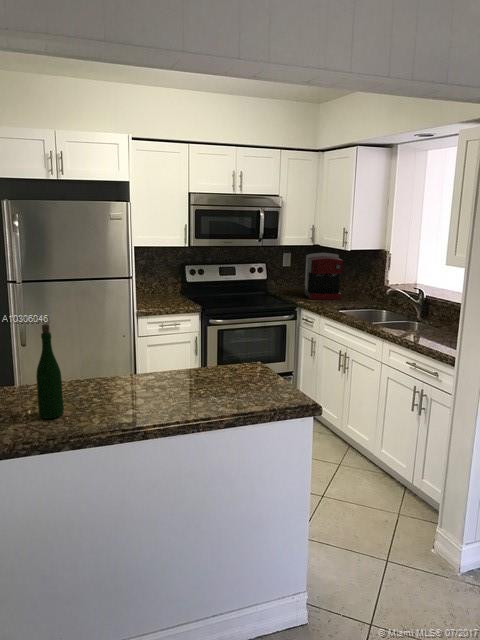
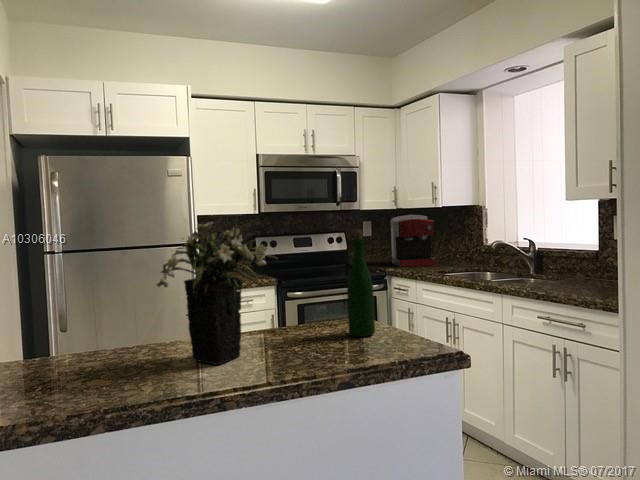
flower arrangement: none [102,299,189,404] -> present [157,218,277,365]
wine bottle: present [36,324,64,419] -> present [347,229,375,336]

